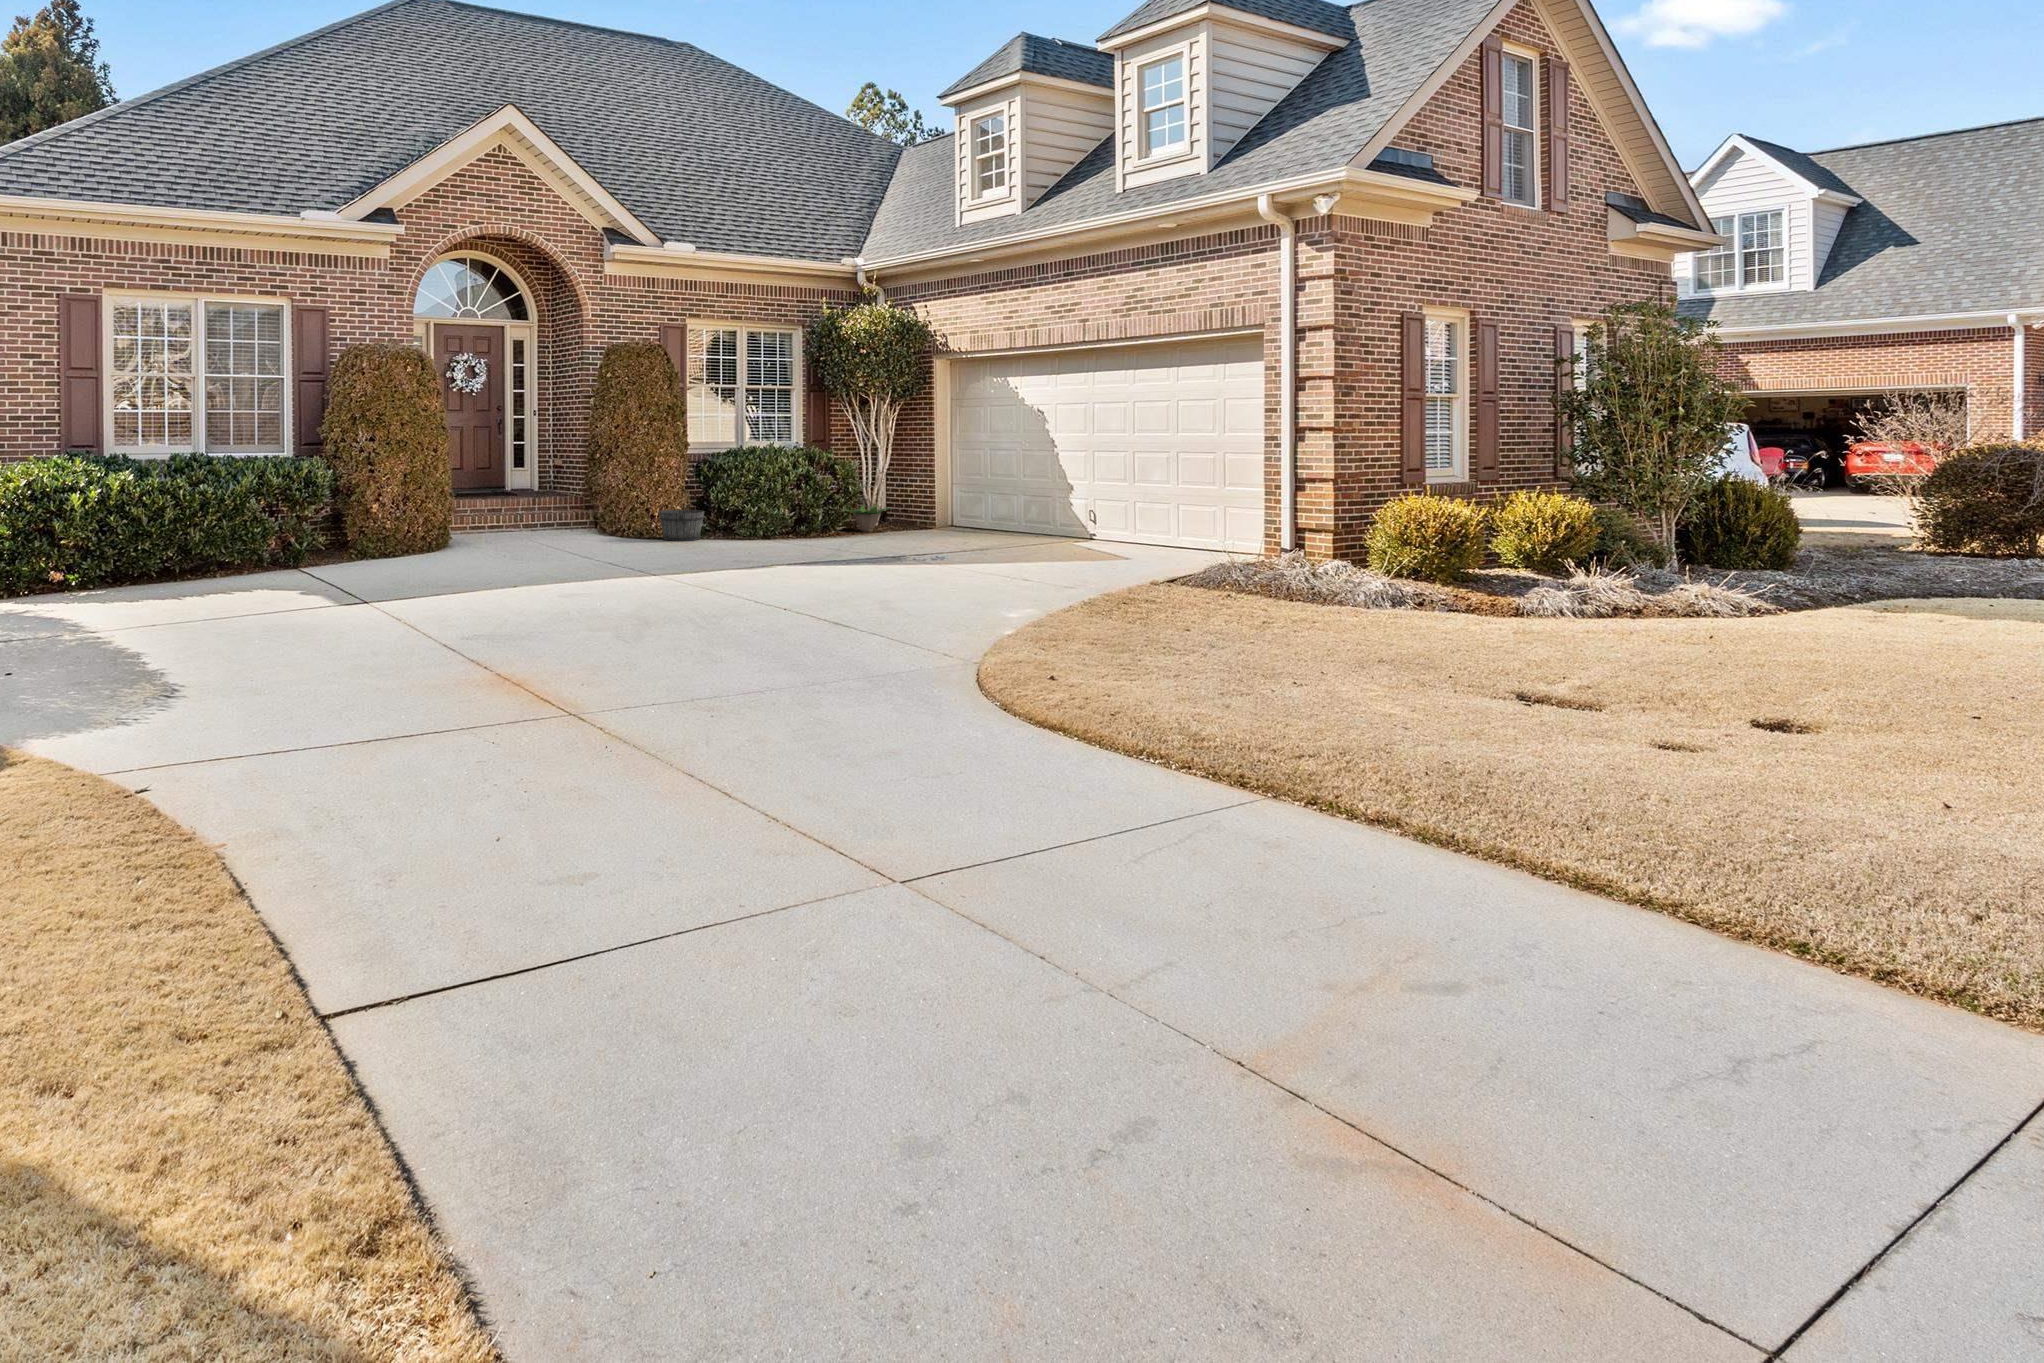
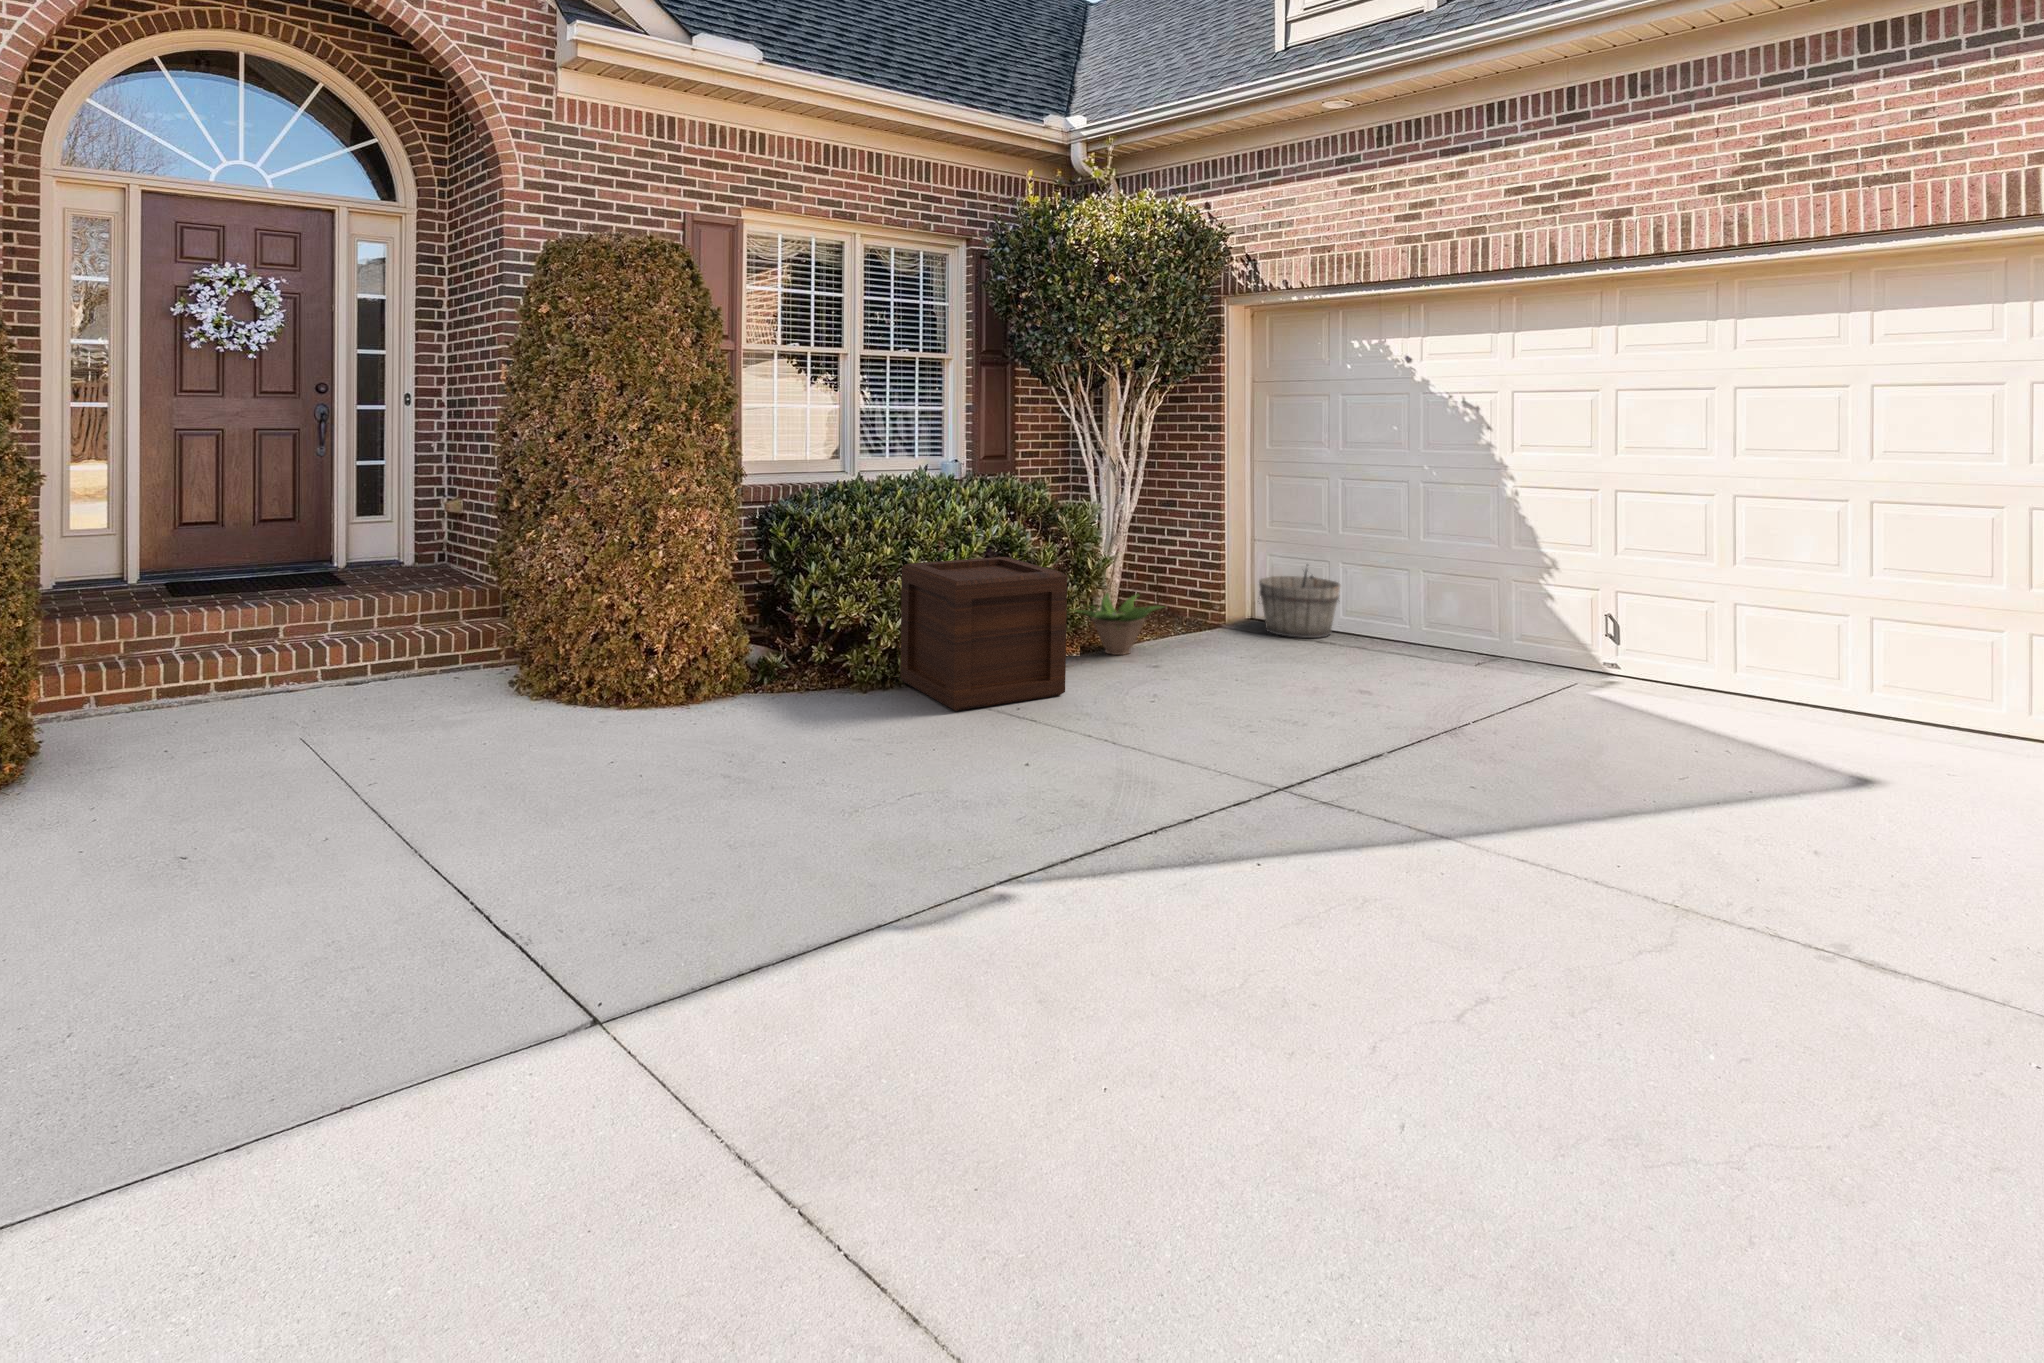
wooden crate: none [763,481,835,540] -> present [900,557,1067,711]
wooden bucket: present [659,501,704,541] -> present [1259,569,1341,638]

